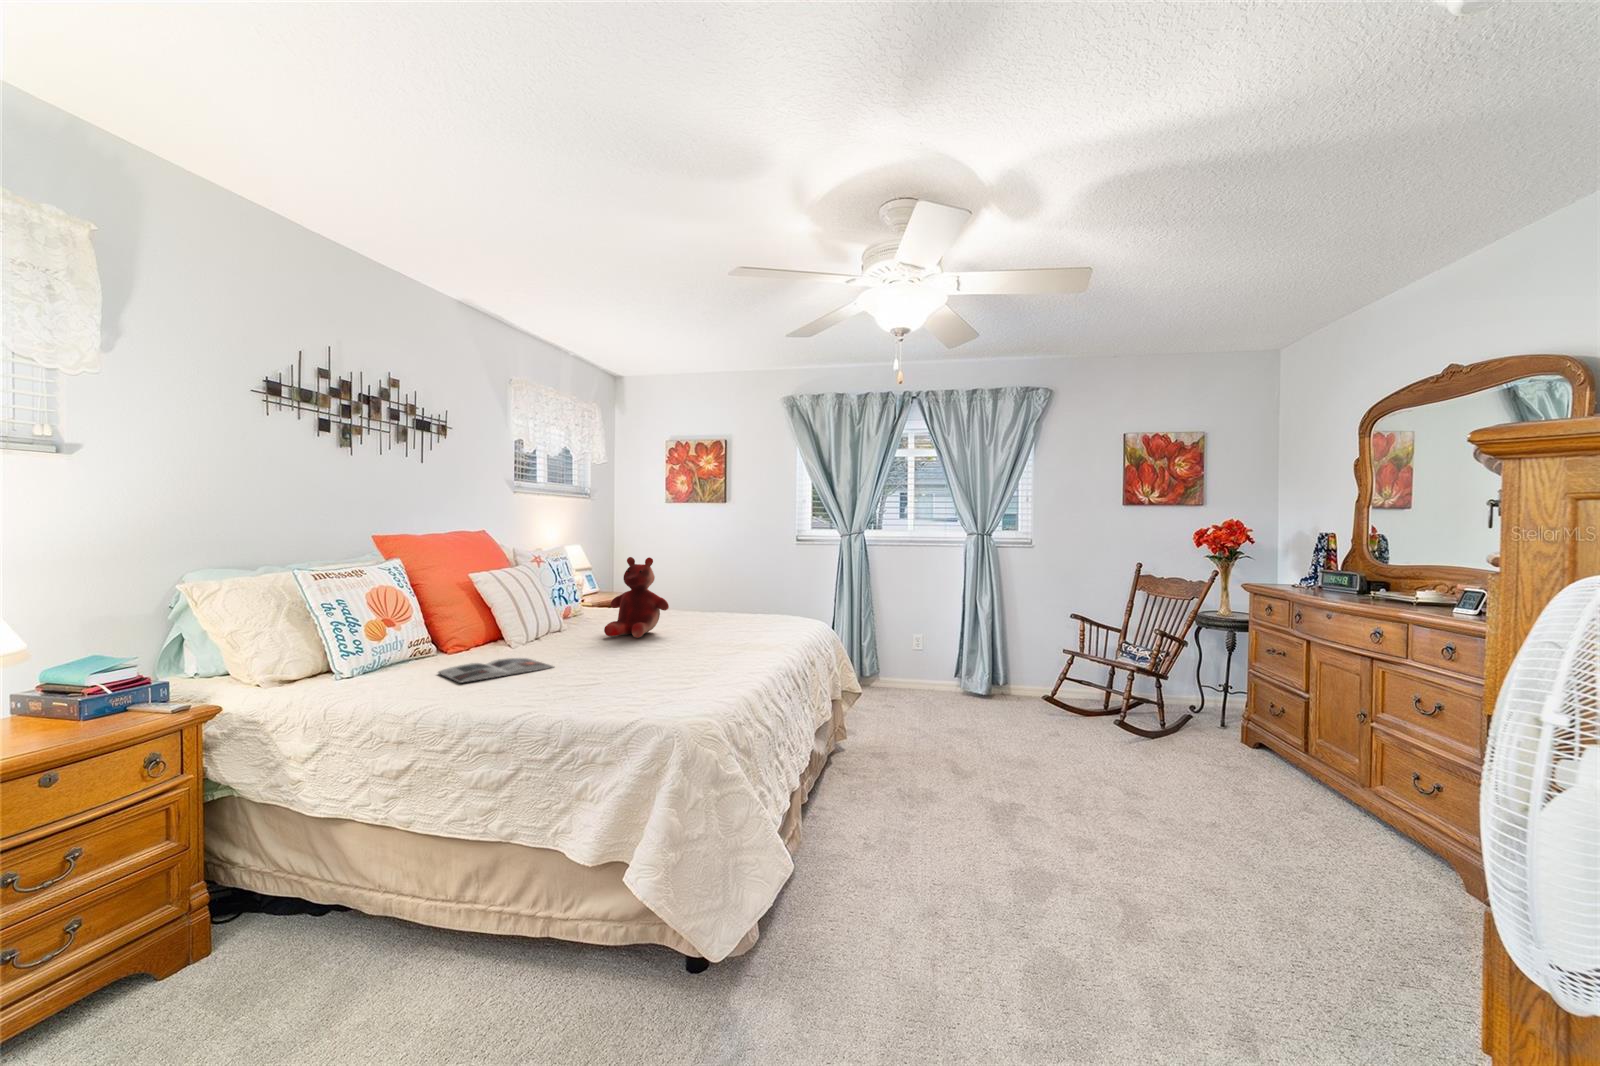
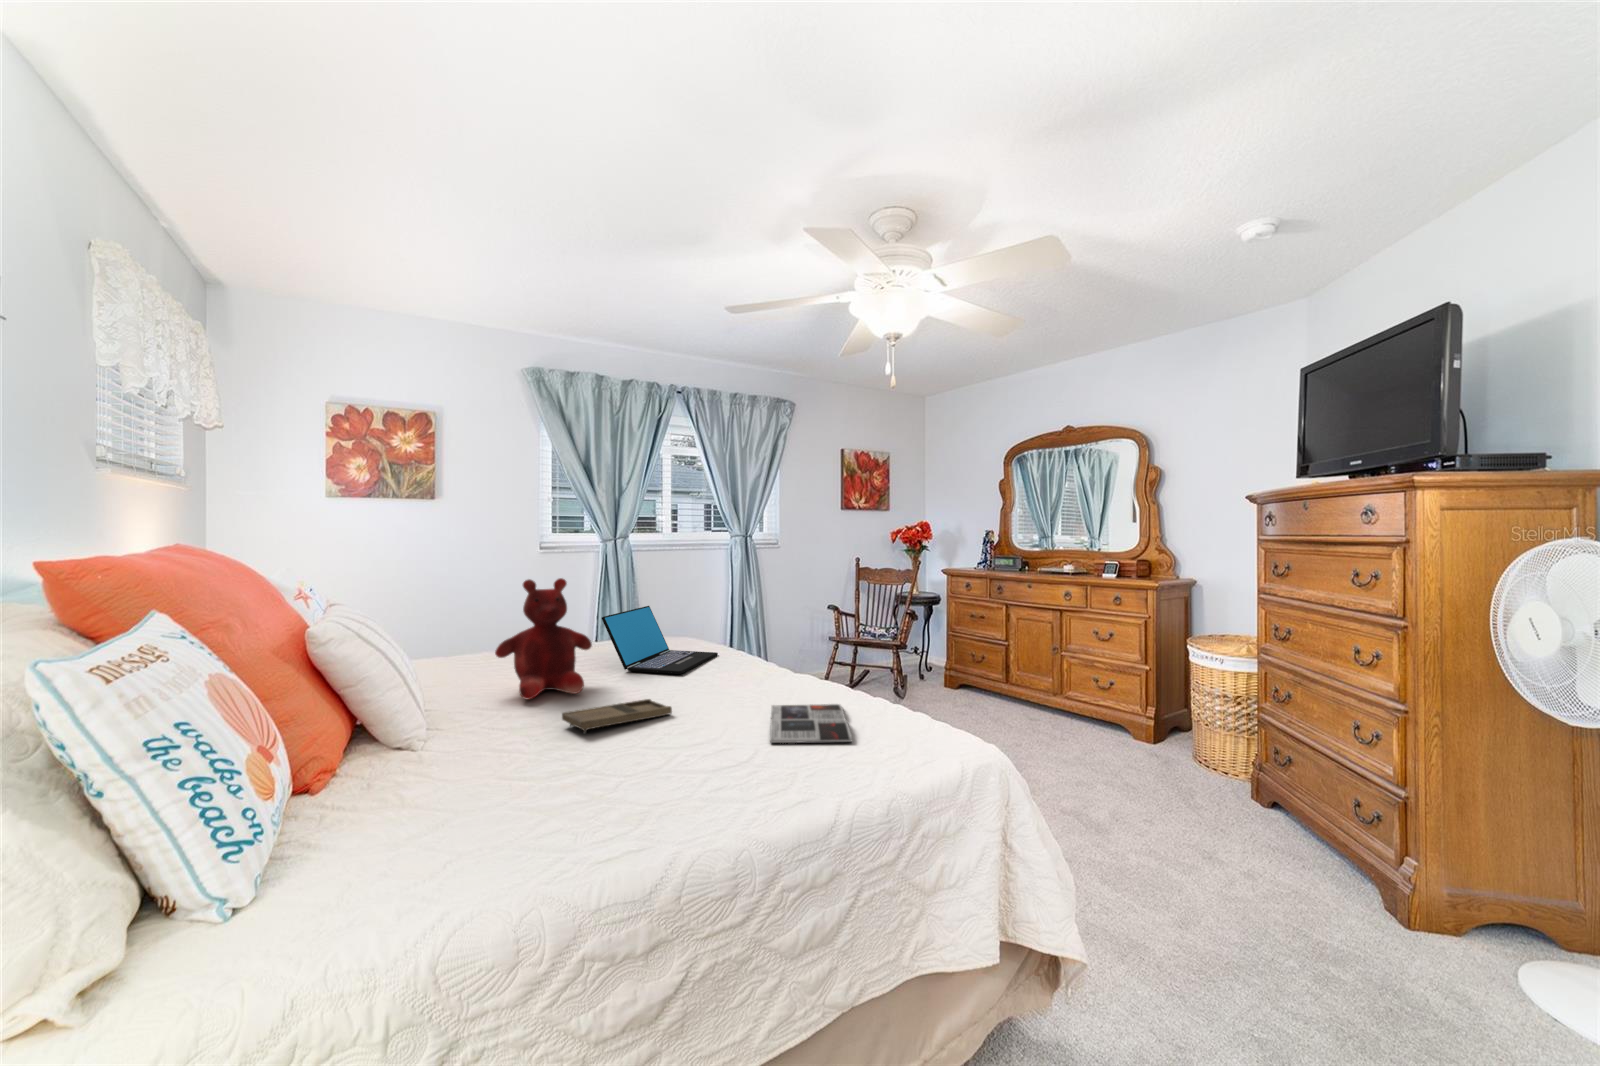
laptop: none [695,586,790,638] -> present [602,606,718,674]
tray: none [573,642,649,657] -> present [562,699,672,733]
magazine: present [438,658,555,683] -> present [770,704,852,743]

